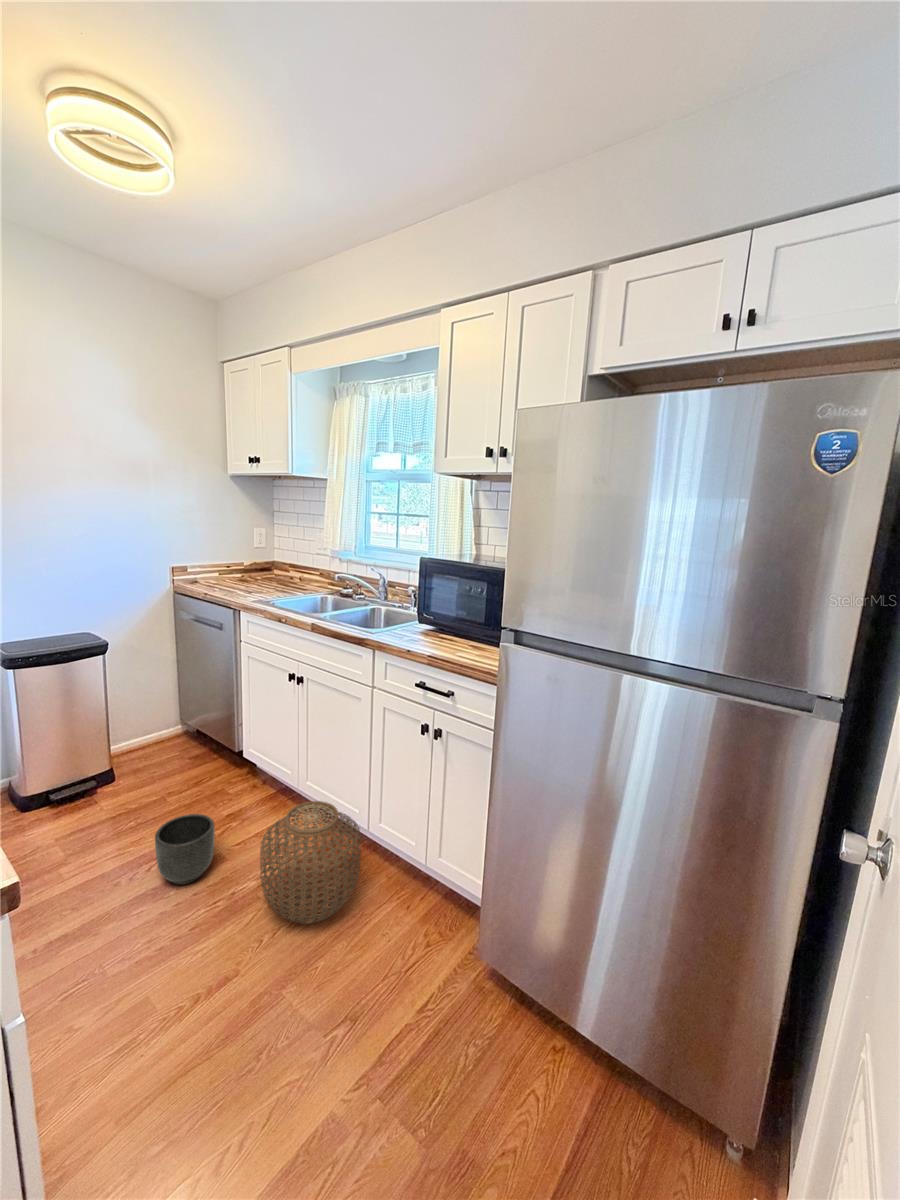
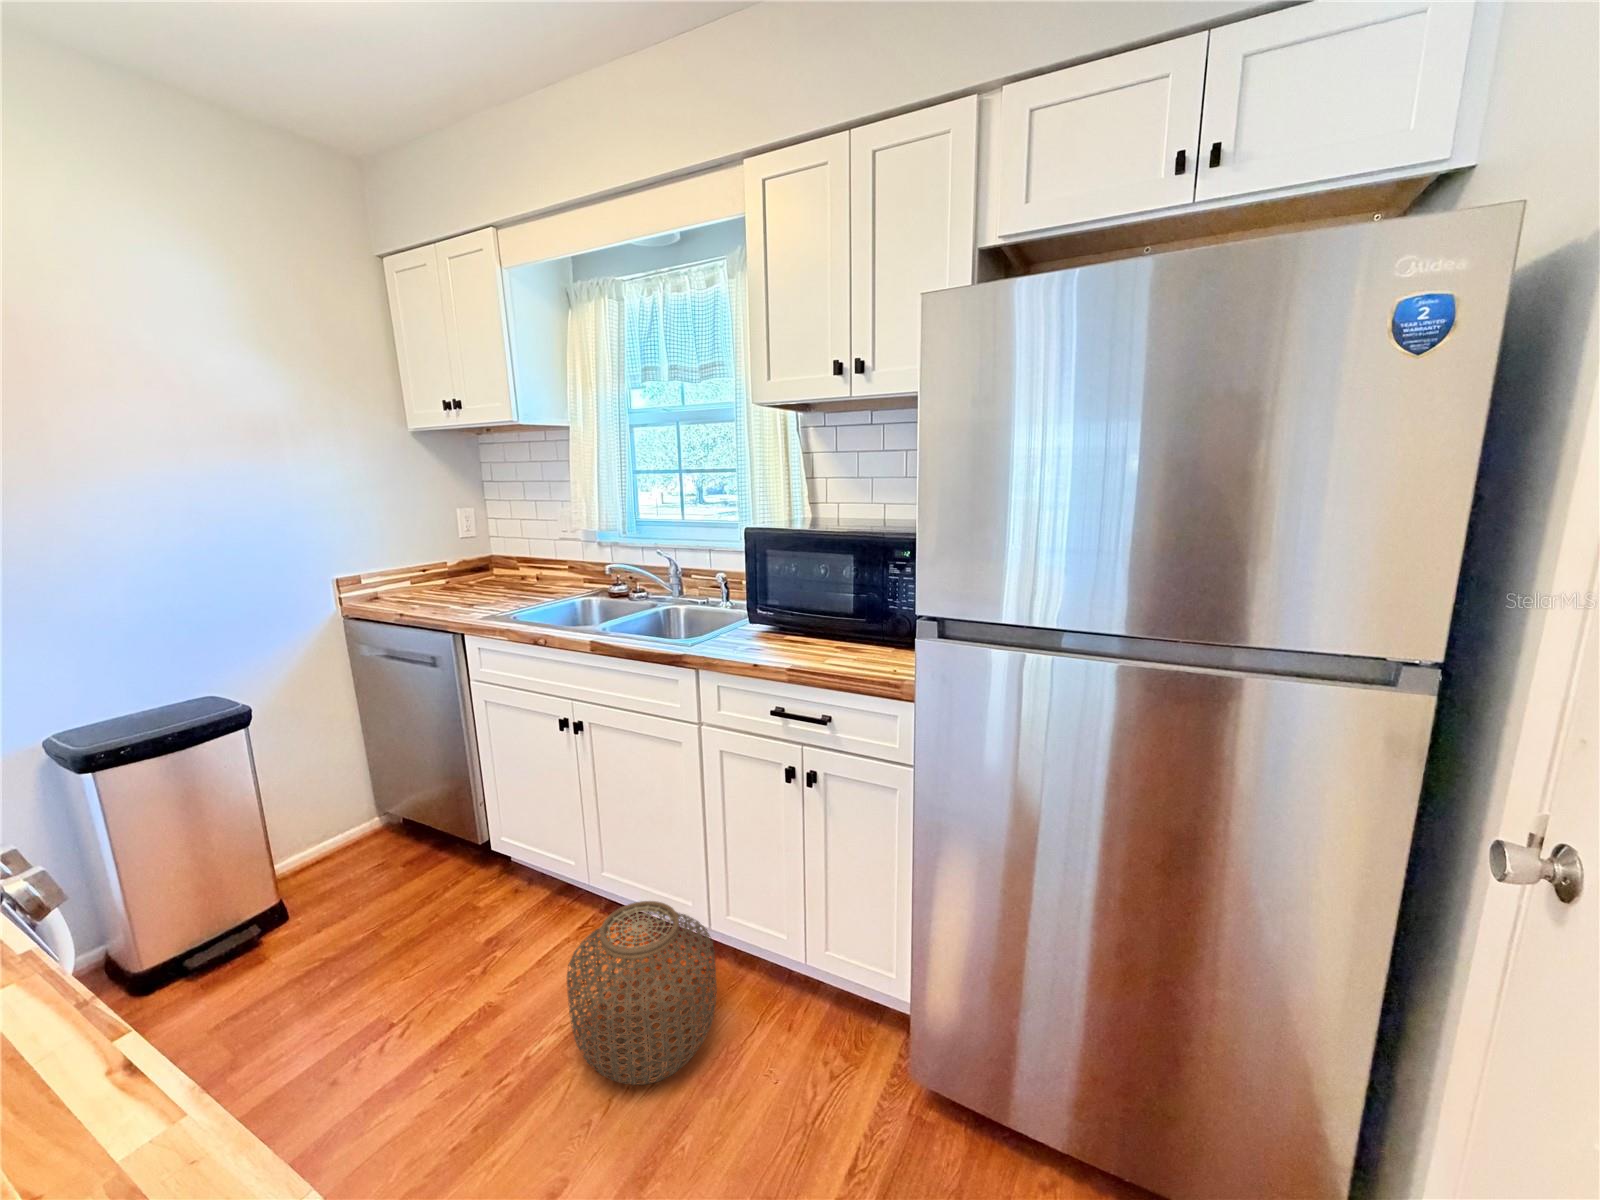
planter: present [155,814,215,885] -> none [389,950,484,1062]

